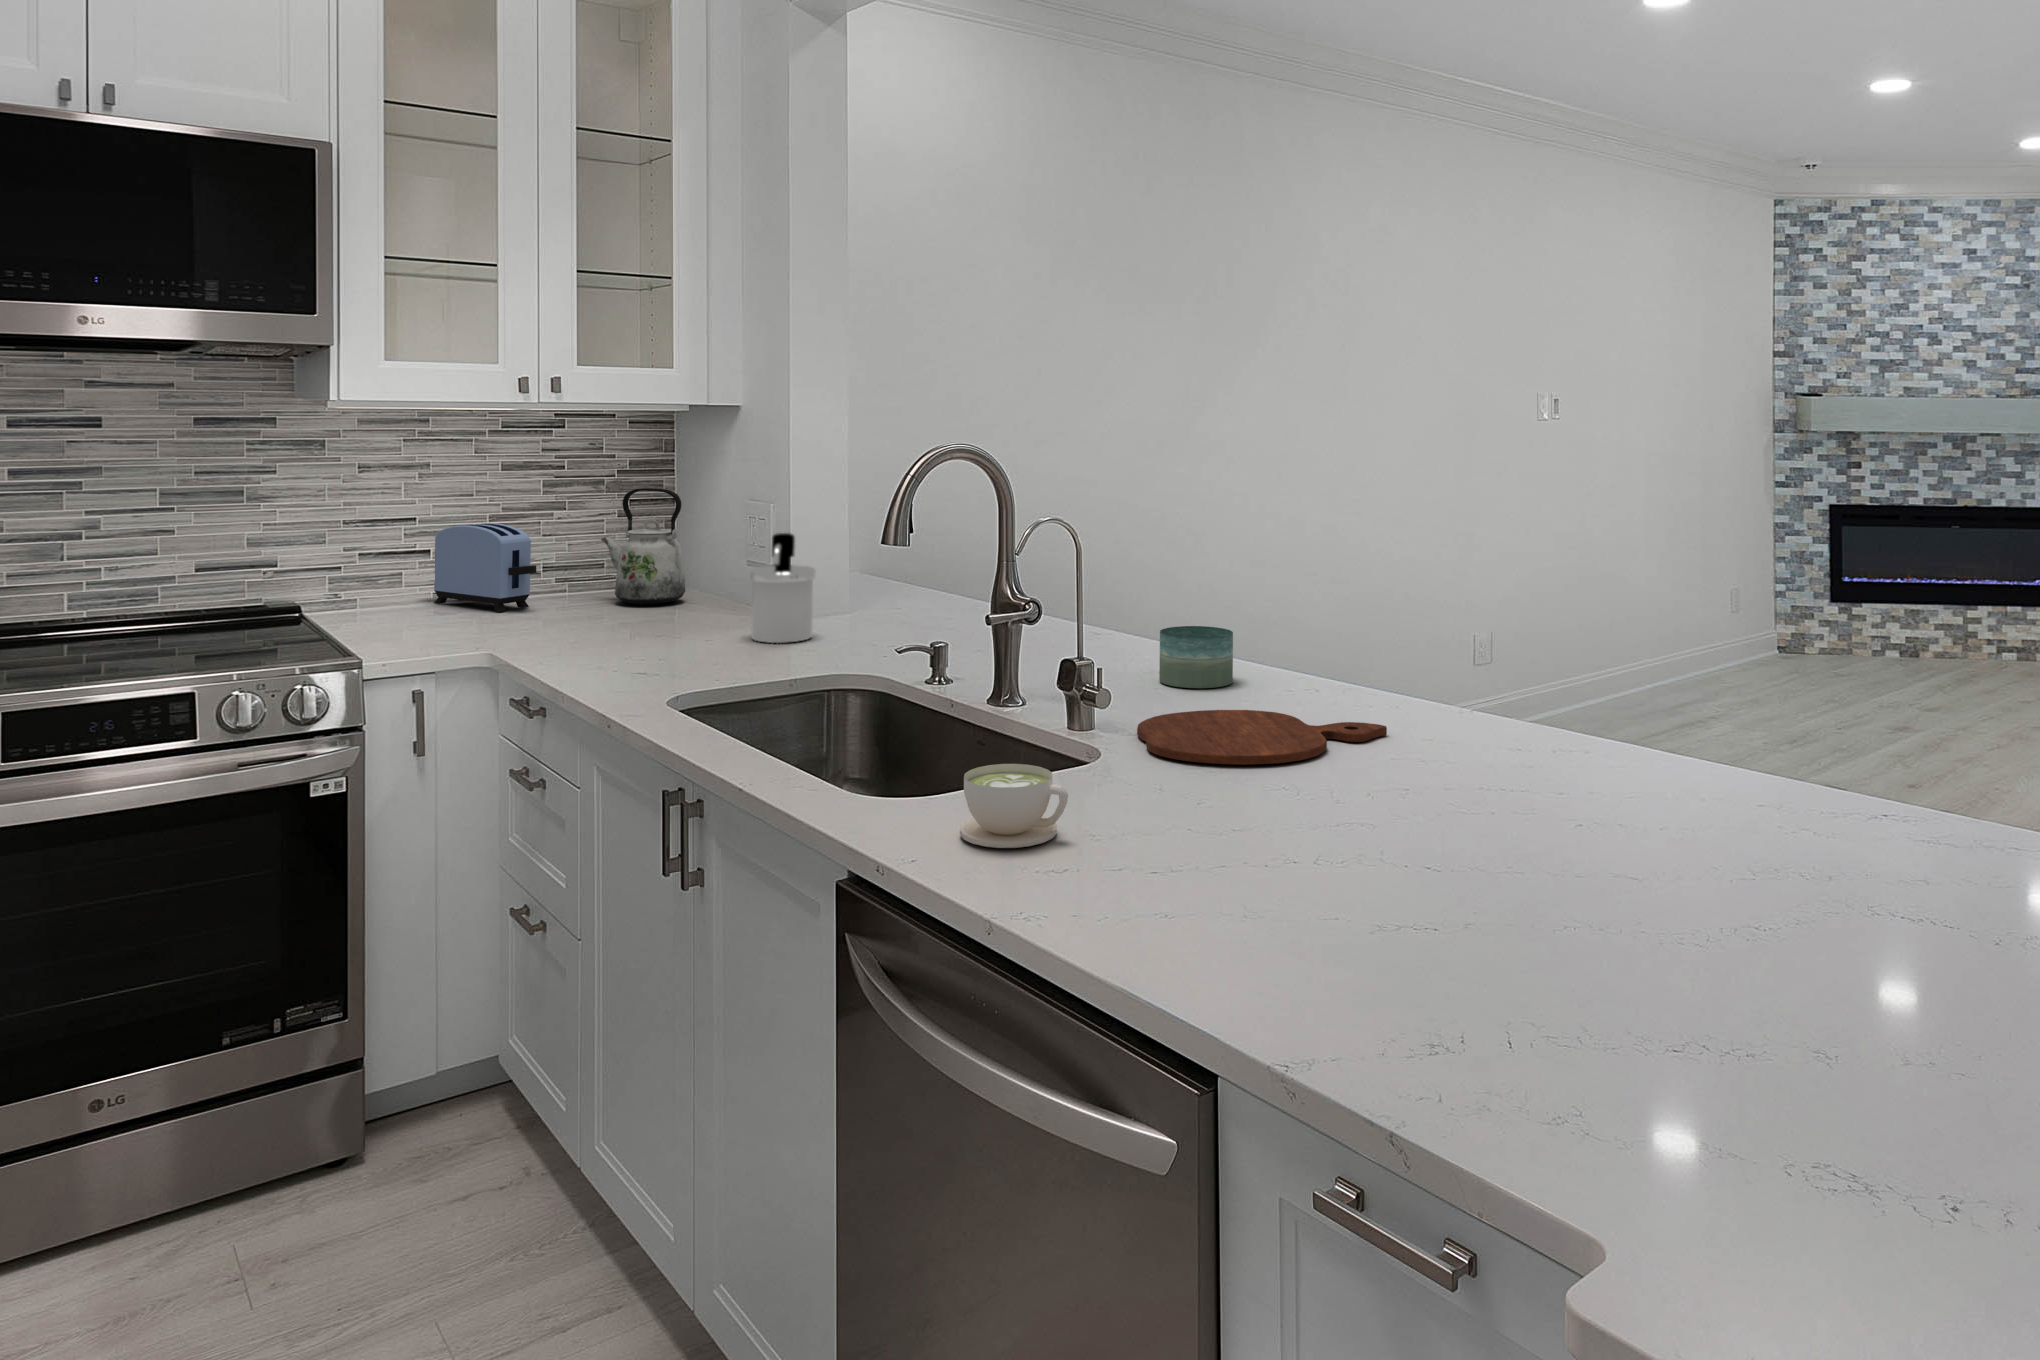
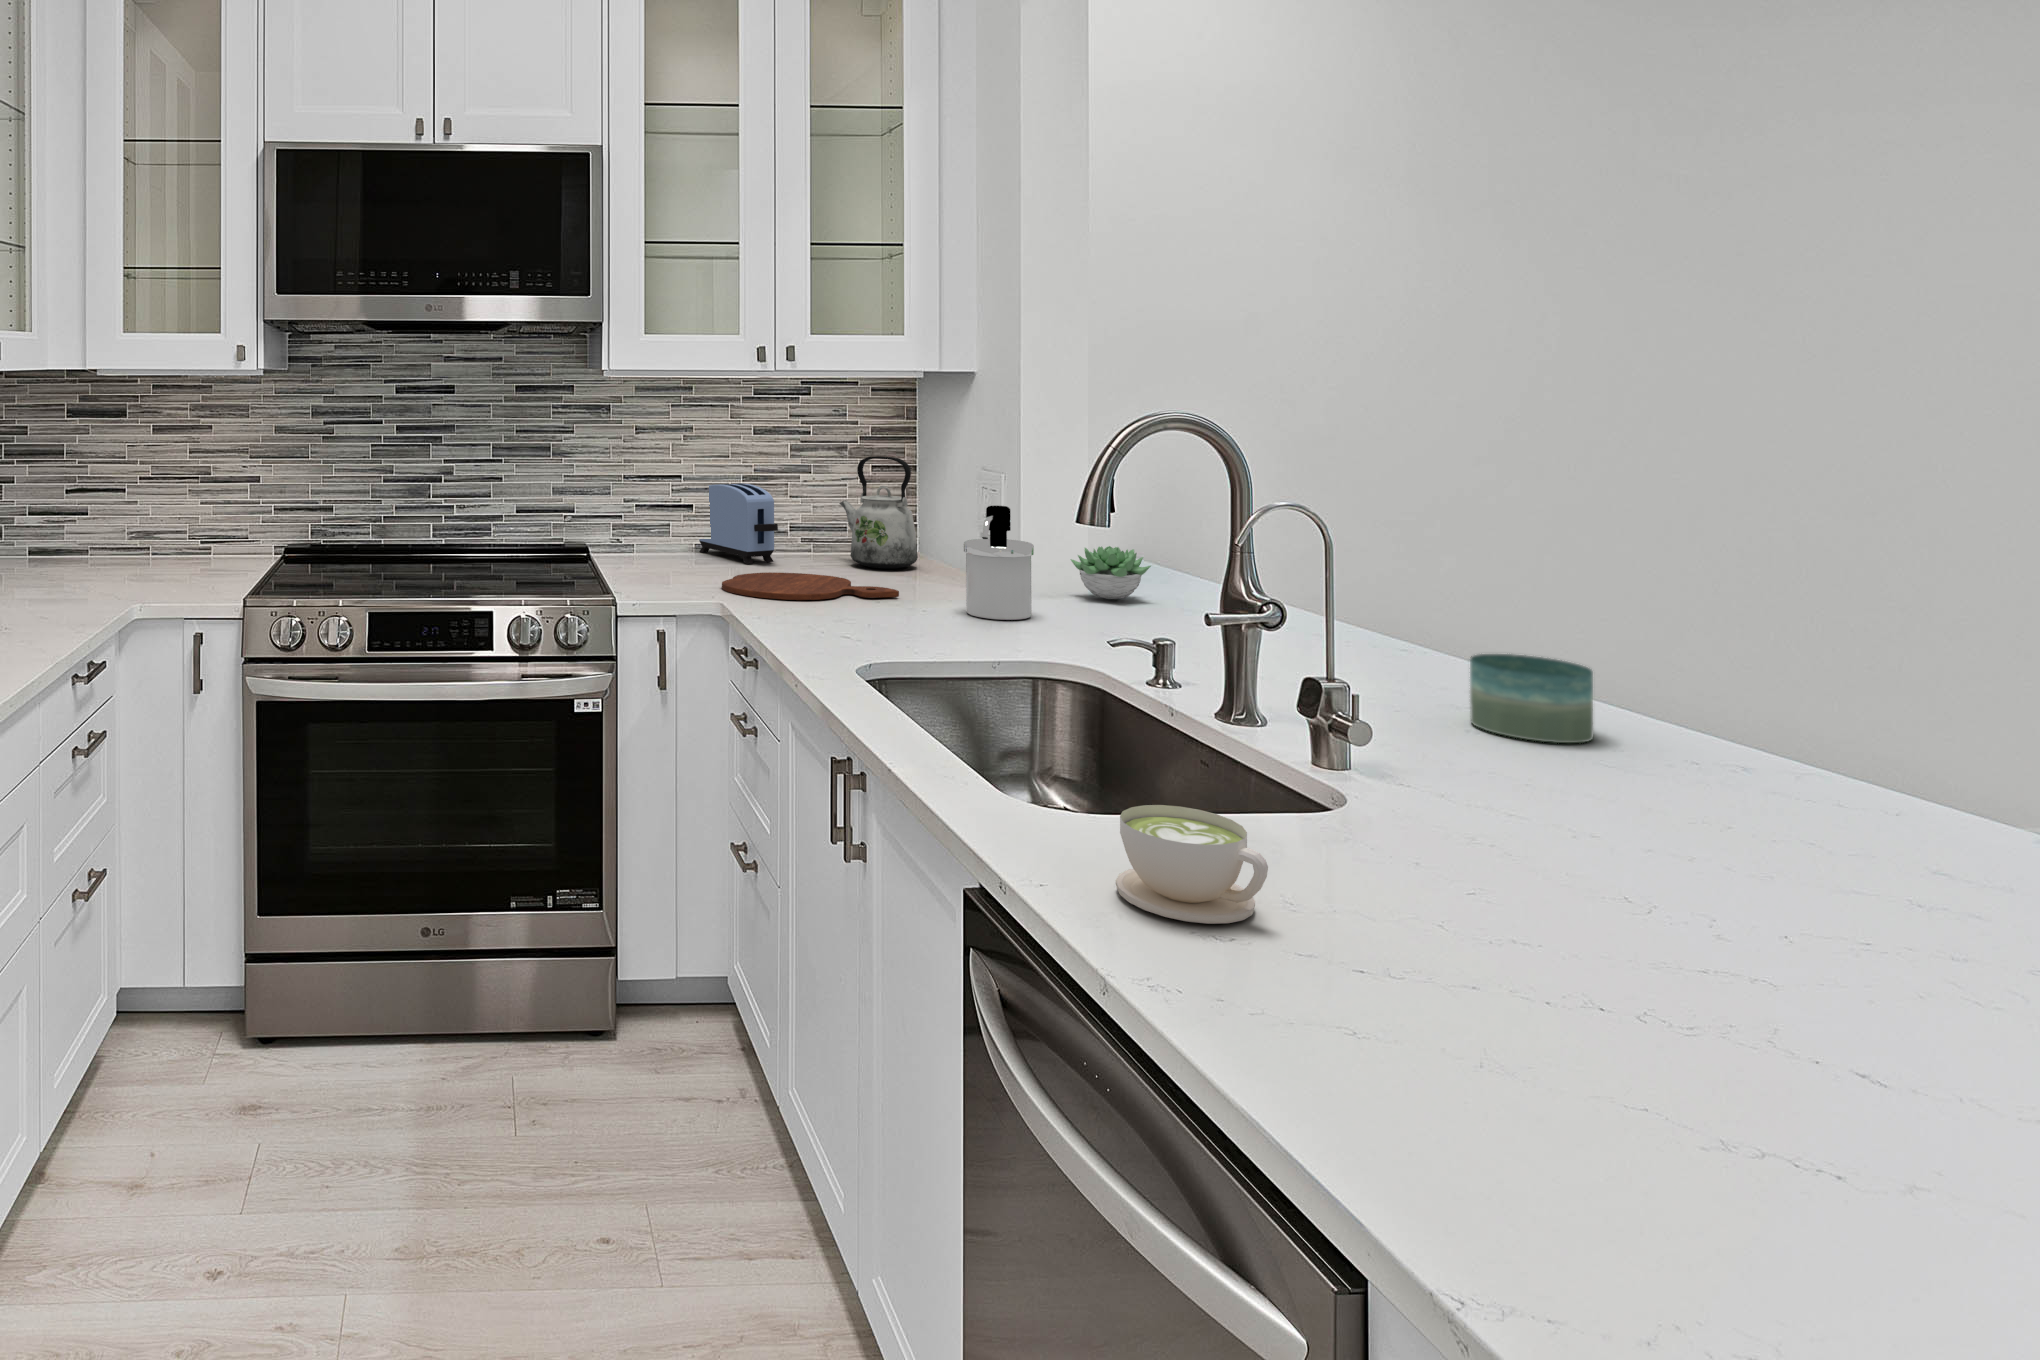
succulent plant: none [839,566,909,615] -> present [1071,546,1151,599]
cutting board: present [1137,710,1387,765] -> present [722,572,899,600]

